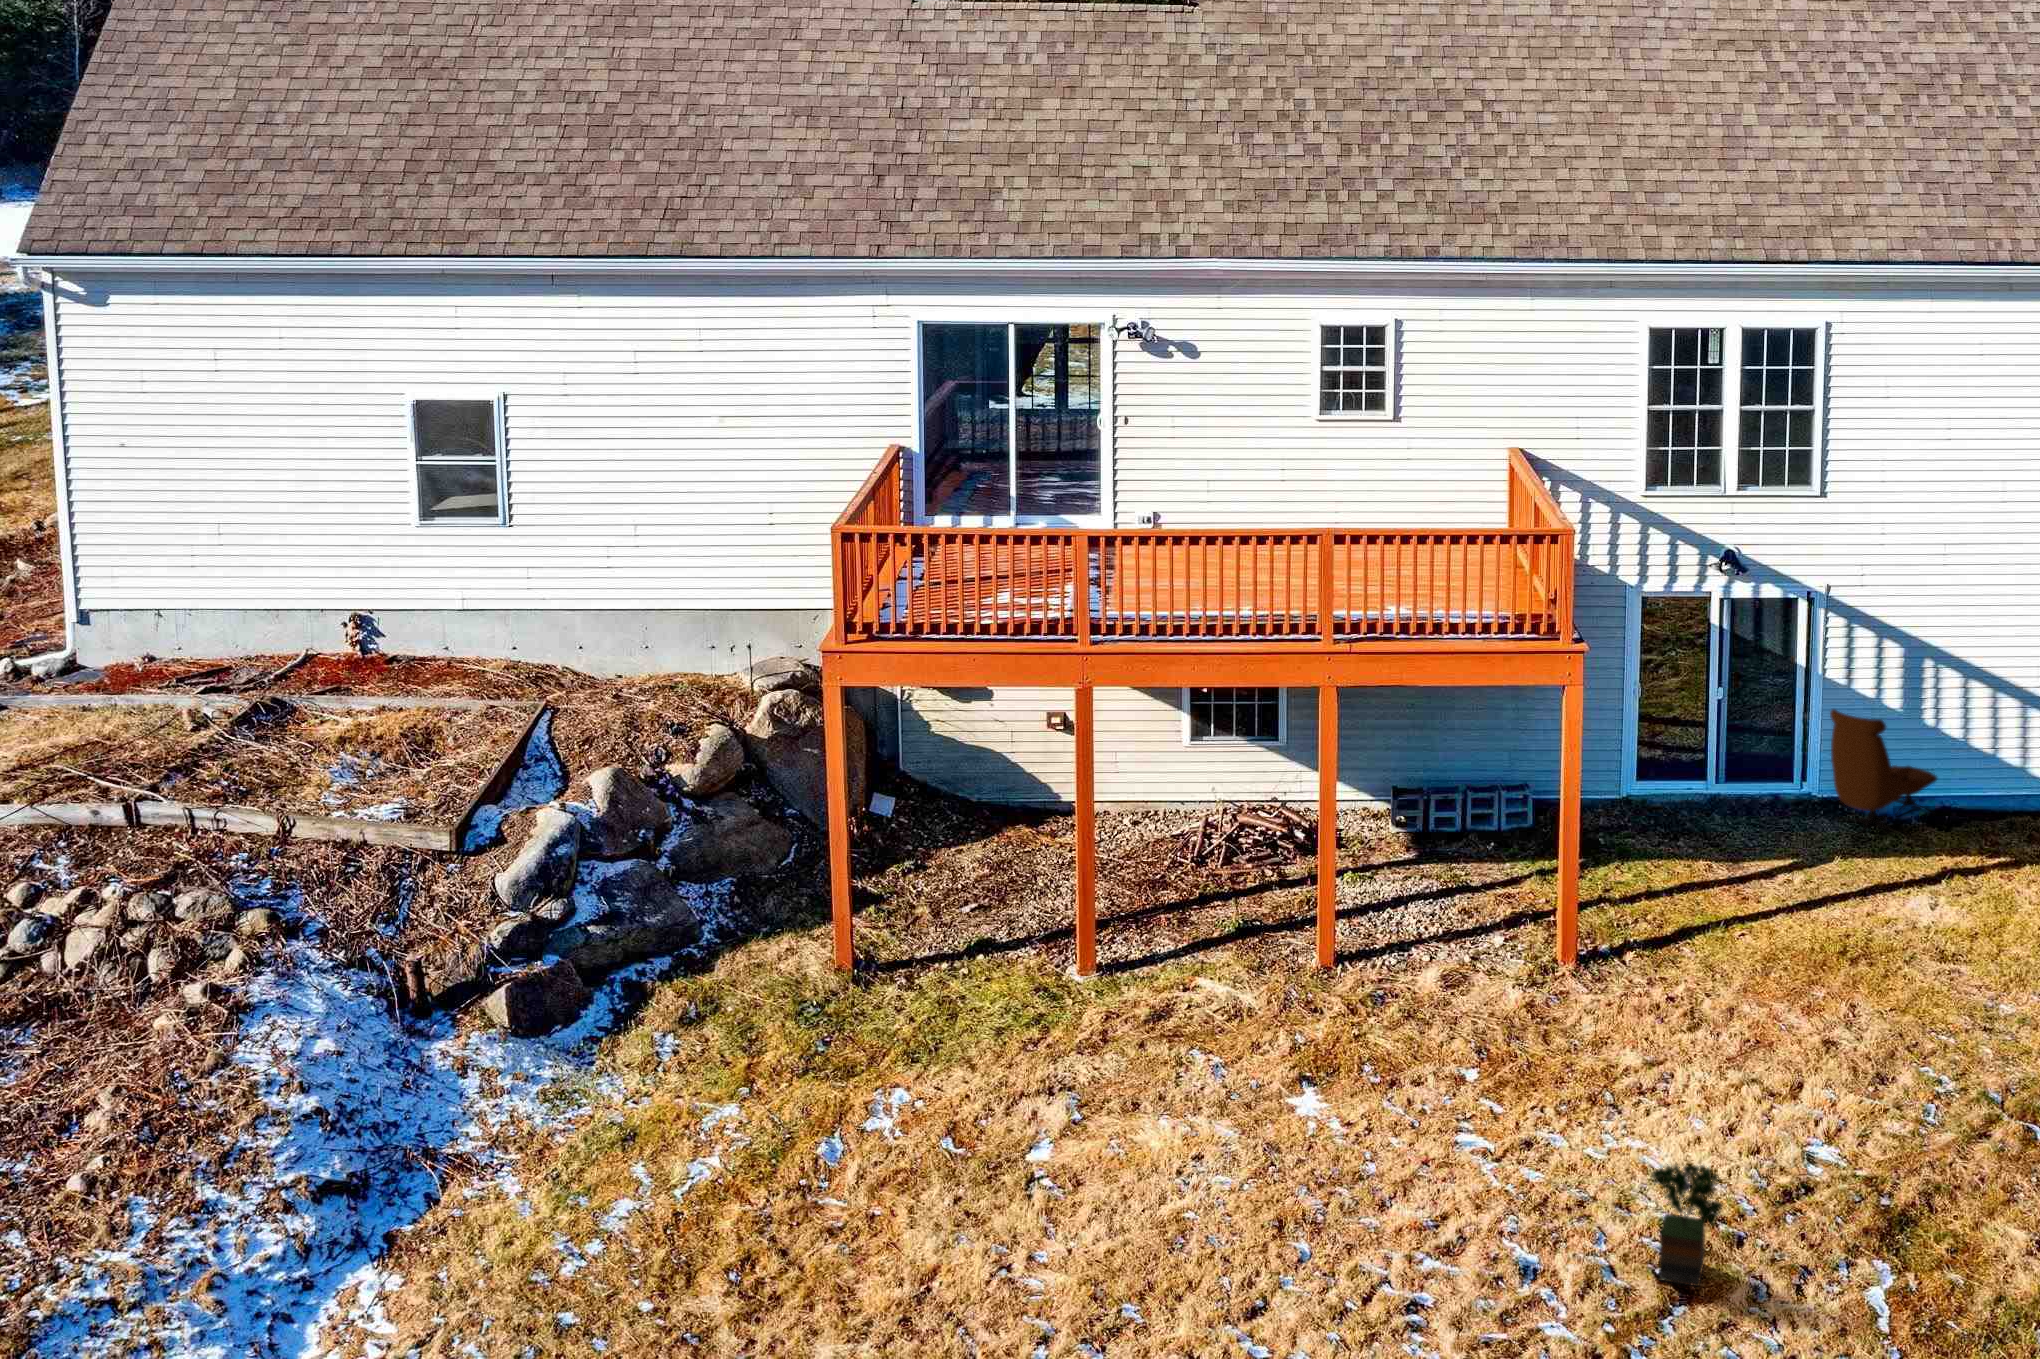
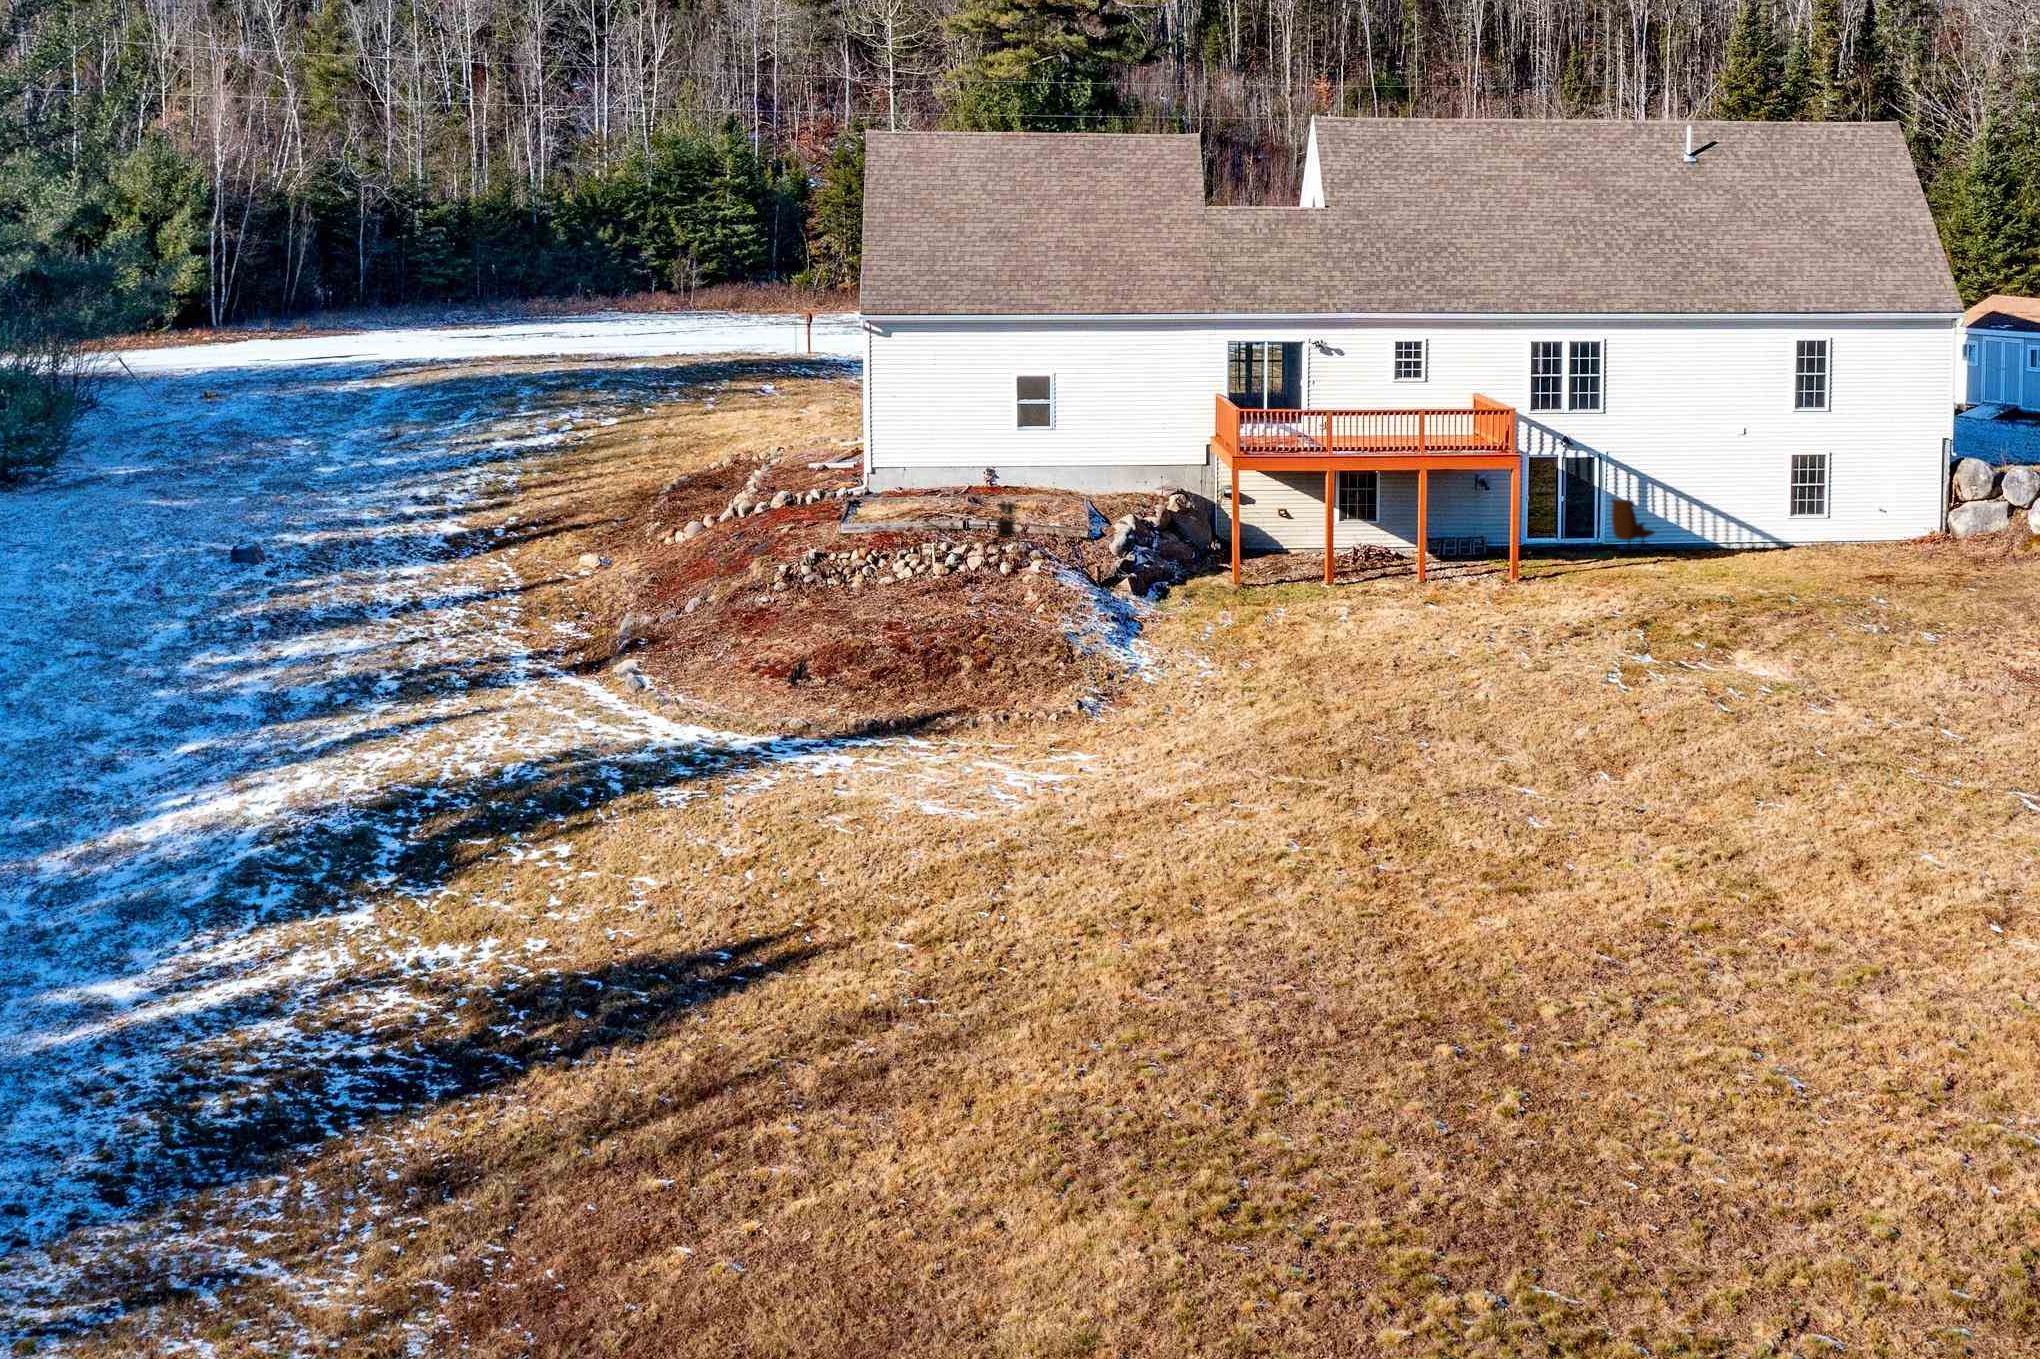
potted tree: present [1651,1164,1723,1286] -> present [997,502,1017,537]

